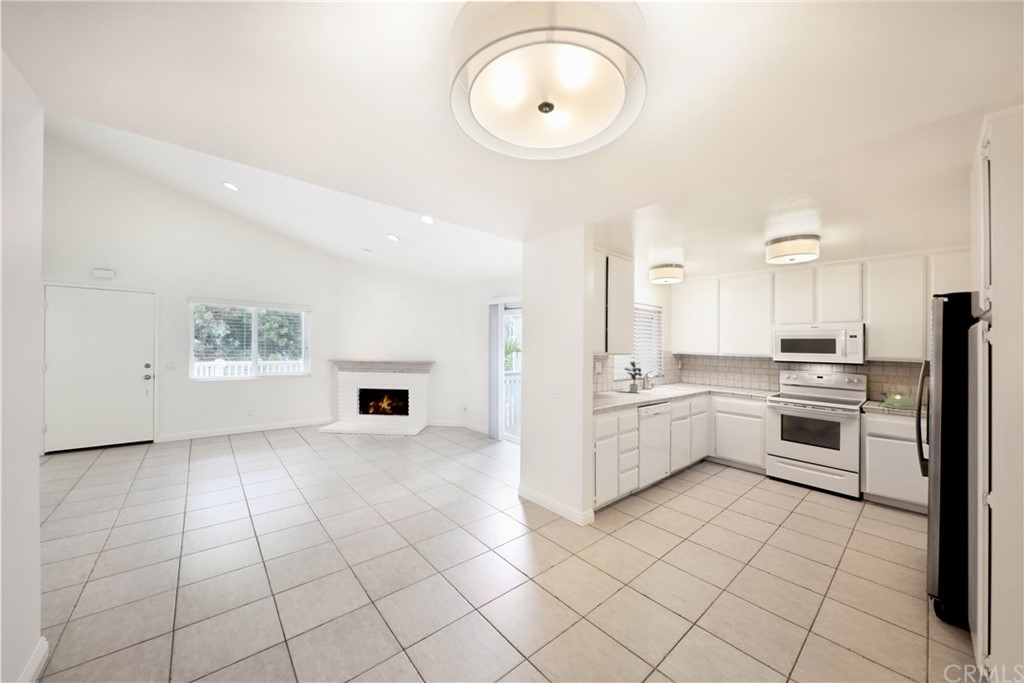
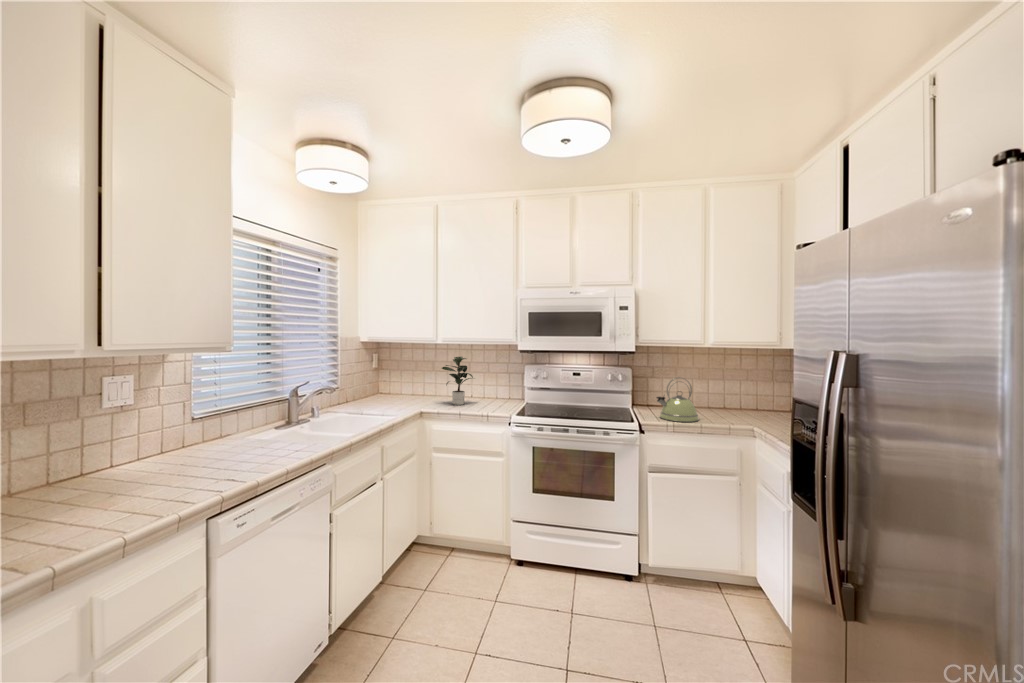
potted plant: present [625,362,642,393] -> present [442,356,473,405]

